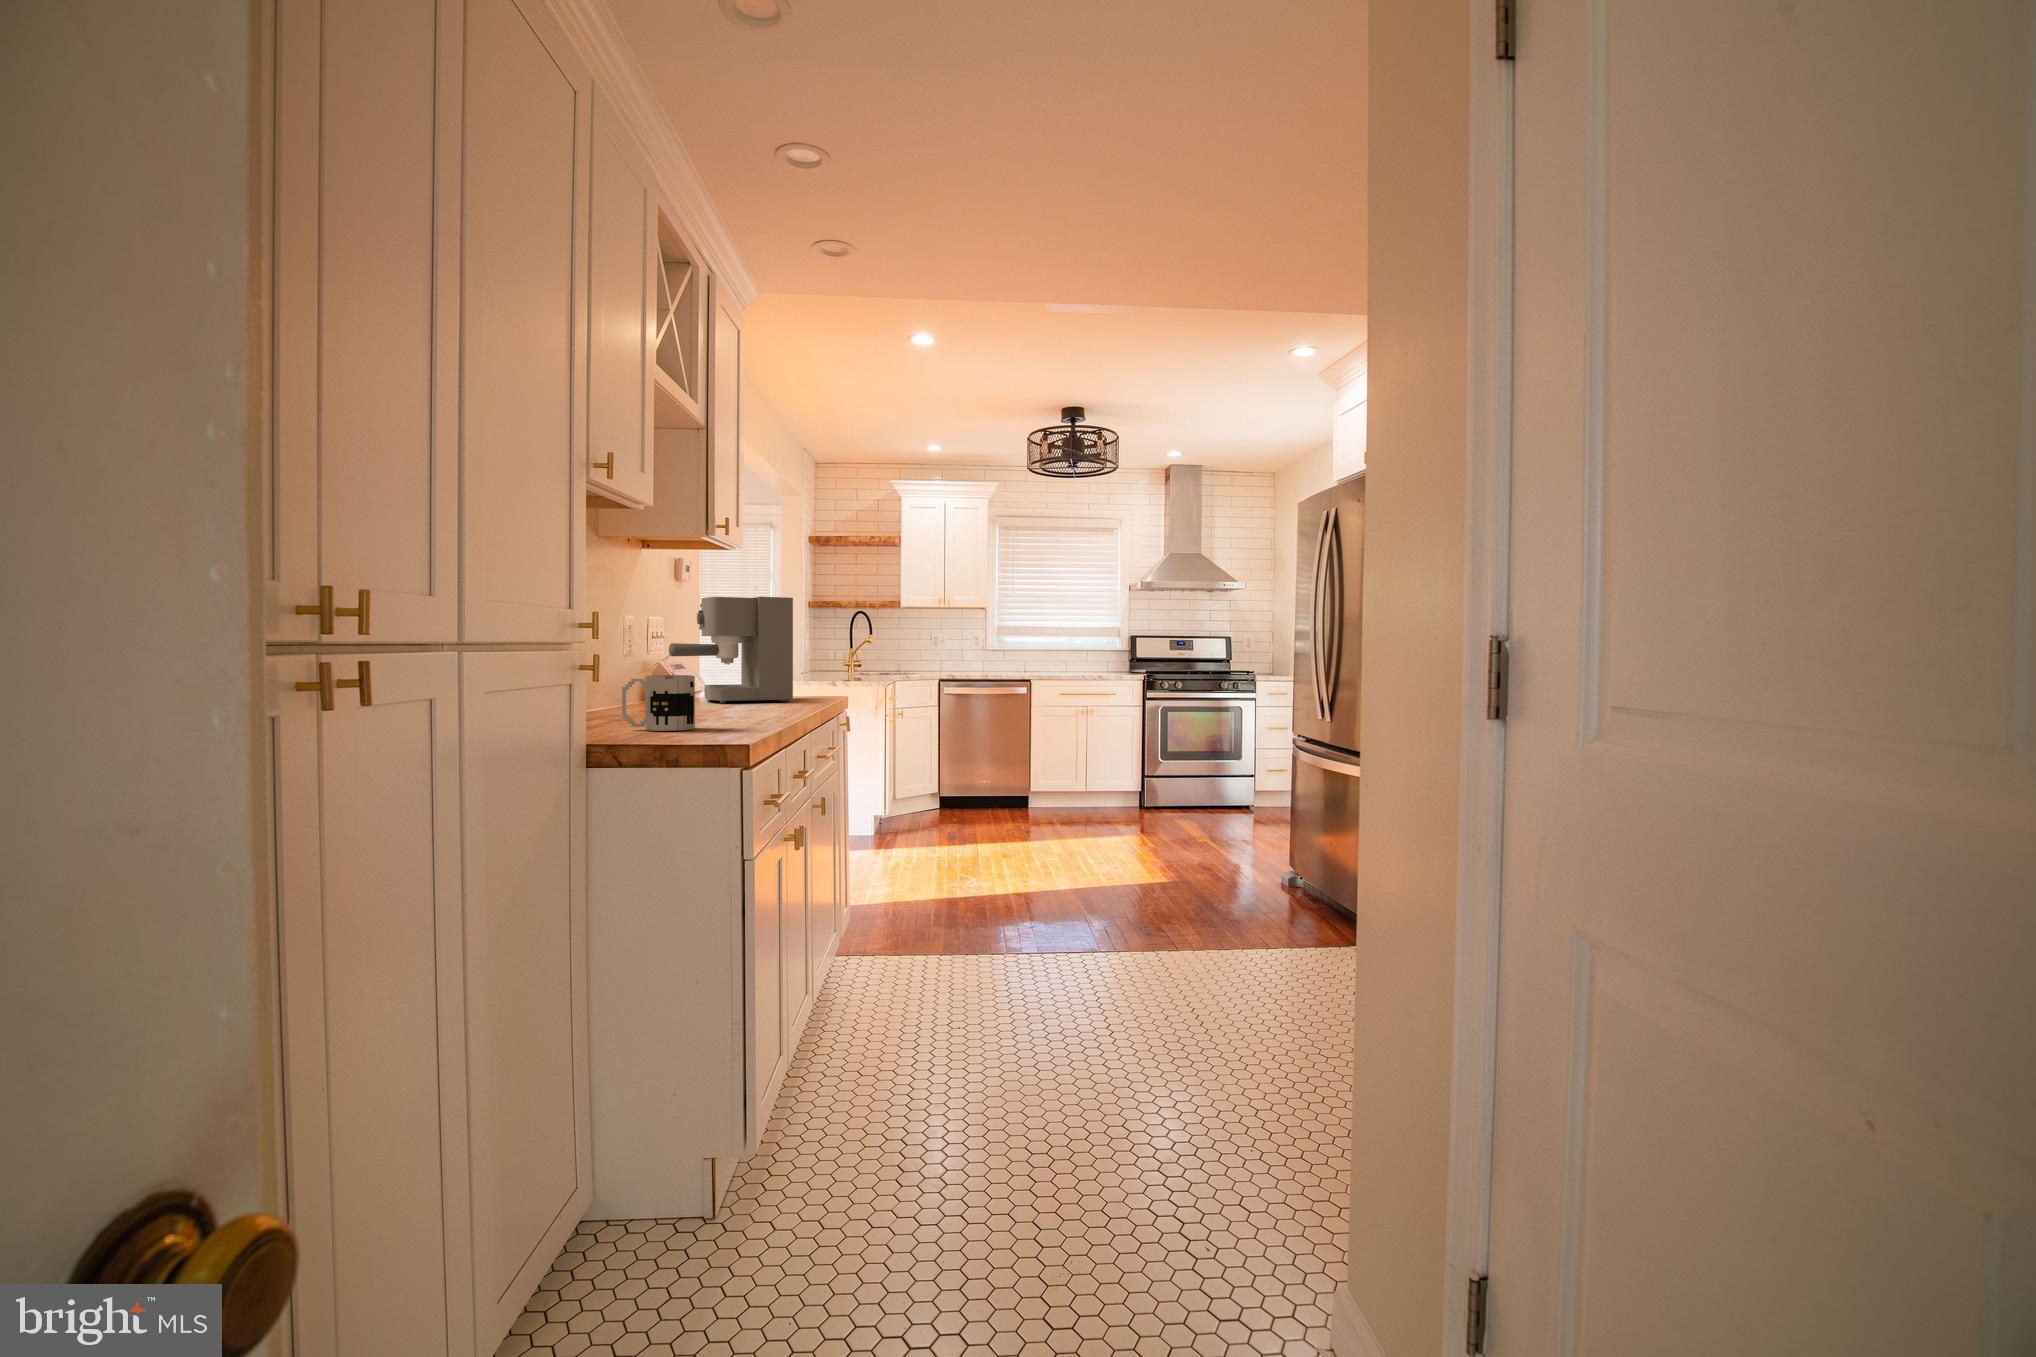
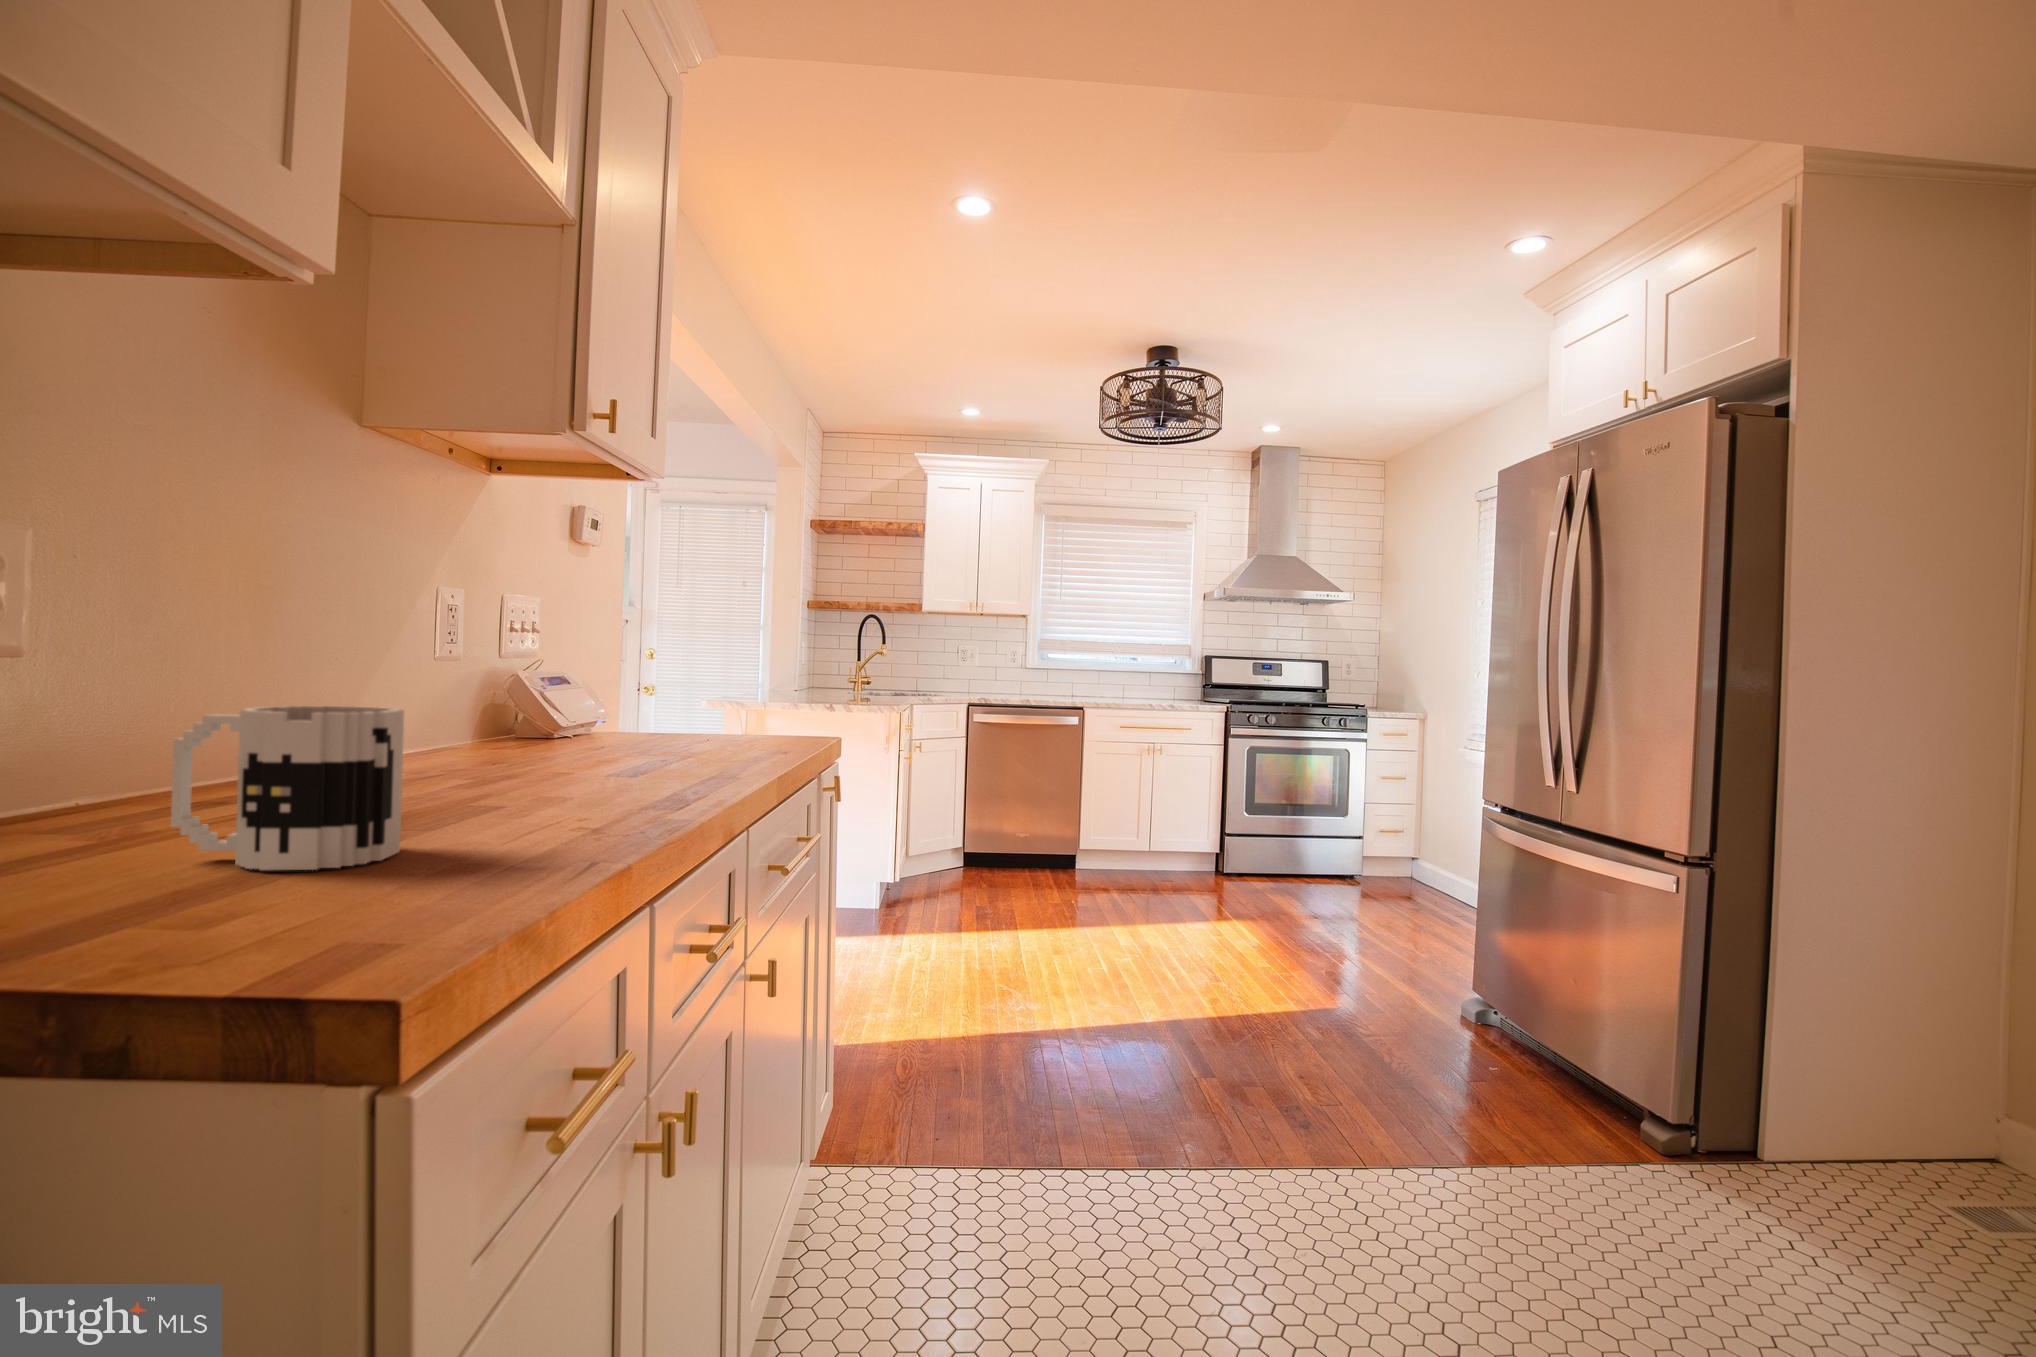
coffee maker: present [669,597,793,703] -> none [520,556,750,749]

